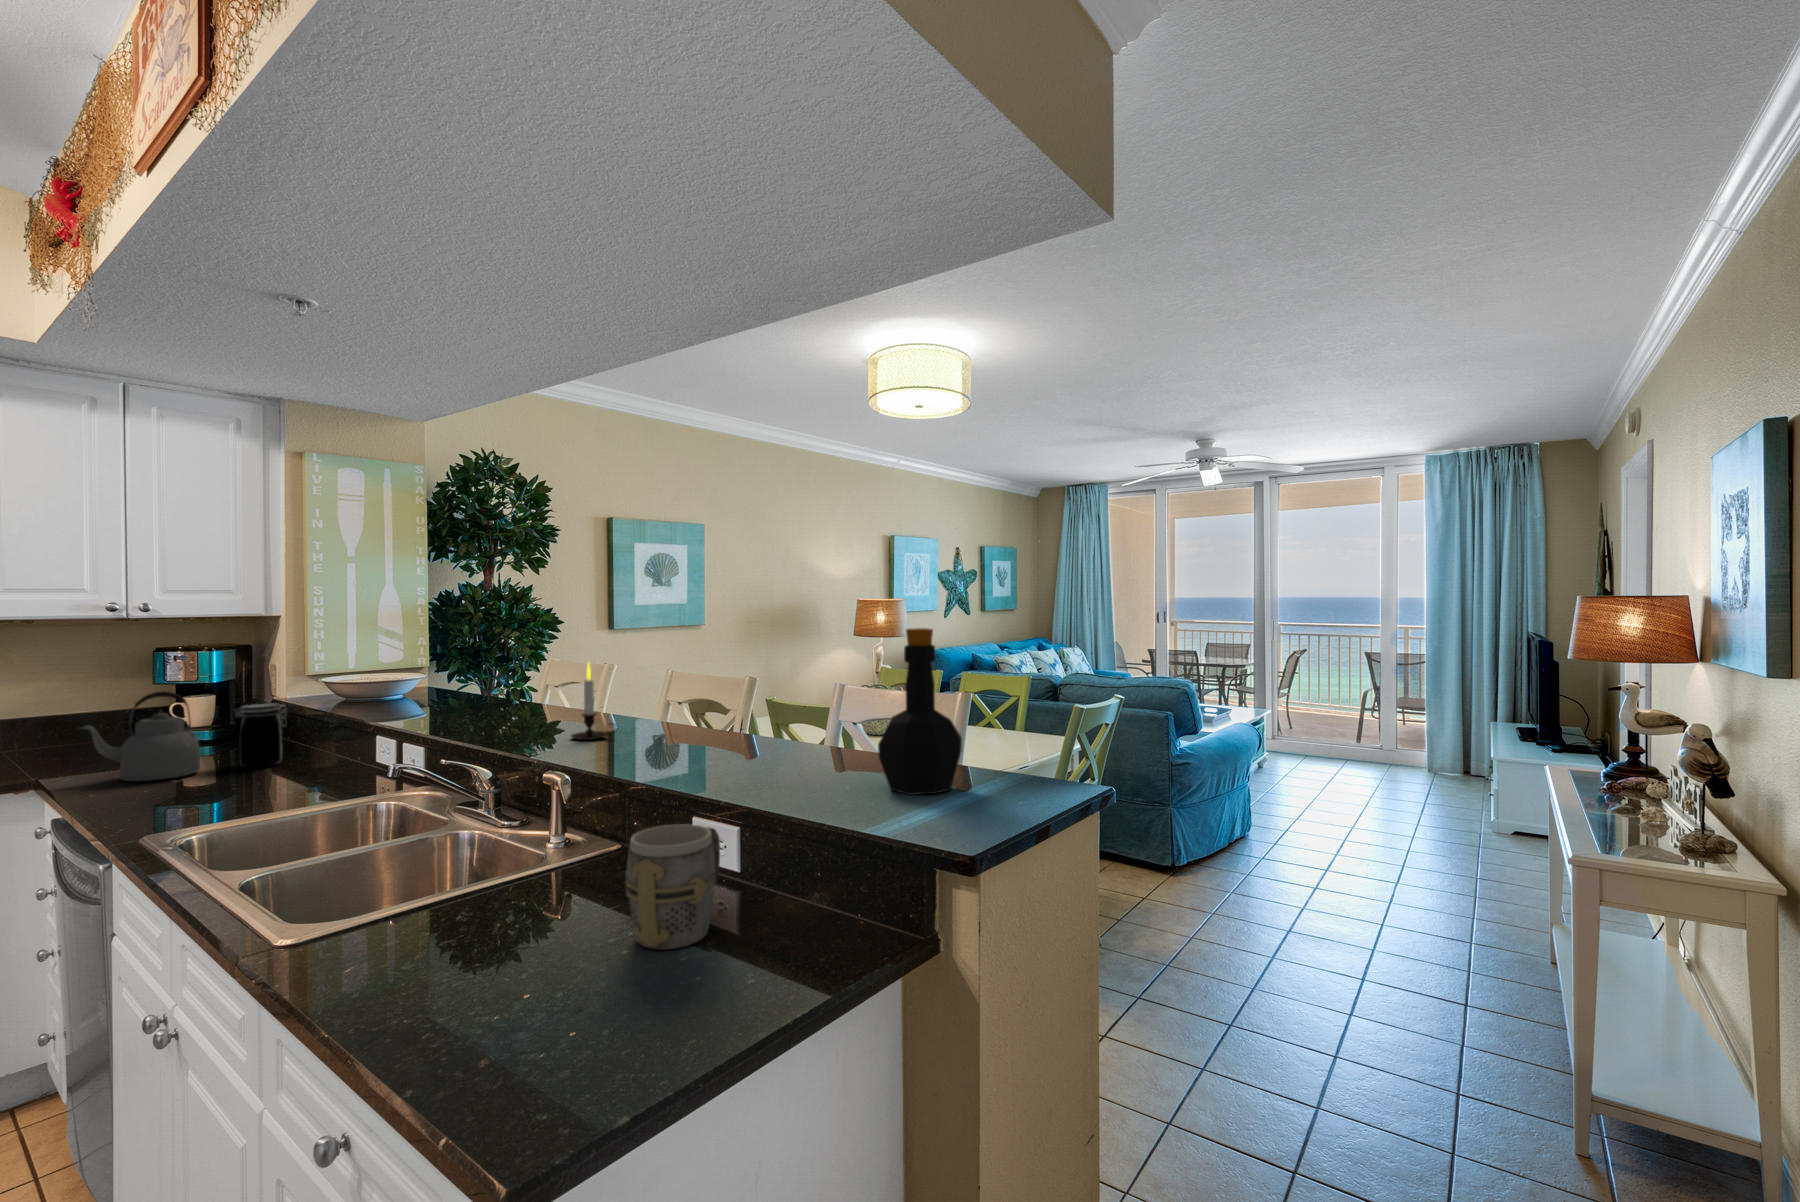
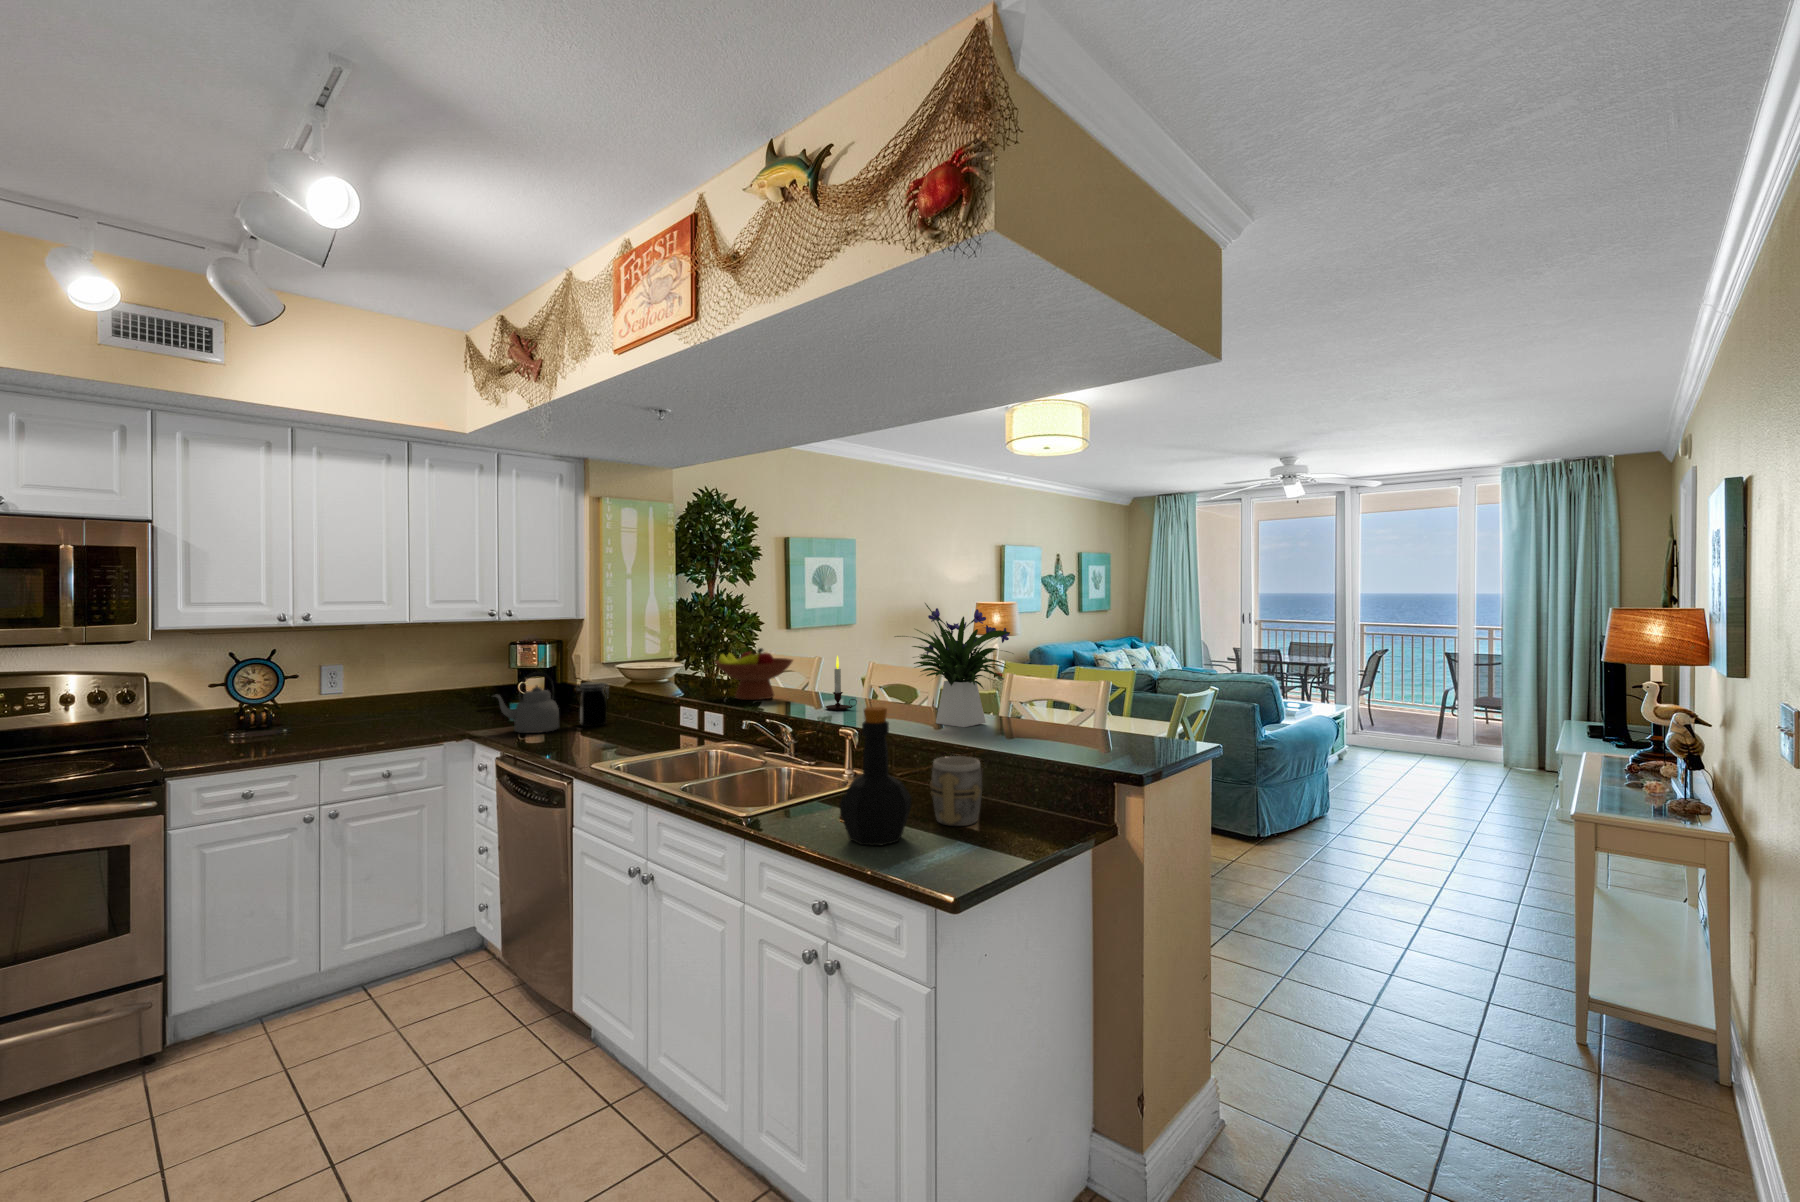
flower arrangement: none [643,582,825,765] -> present [895,603,1010,727]
bottle: present [878,628,962,795] -> present [840,707,912,845]
fruit bowl: none [426,652,549,726] -> present [716,648,793,700]

